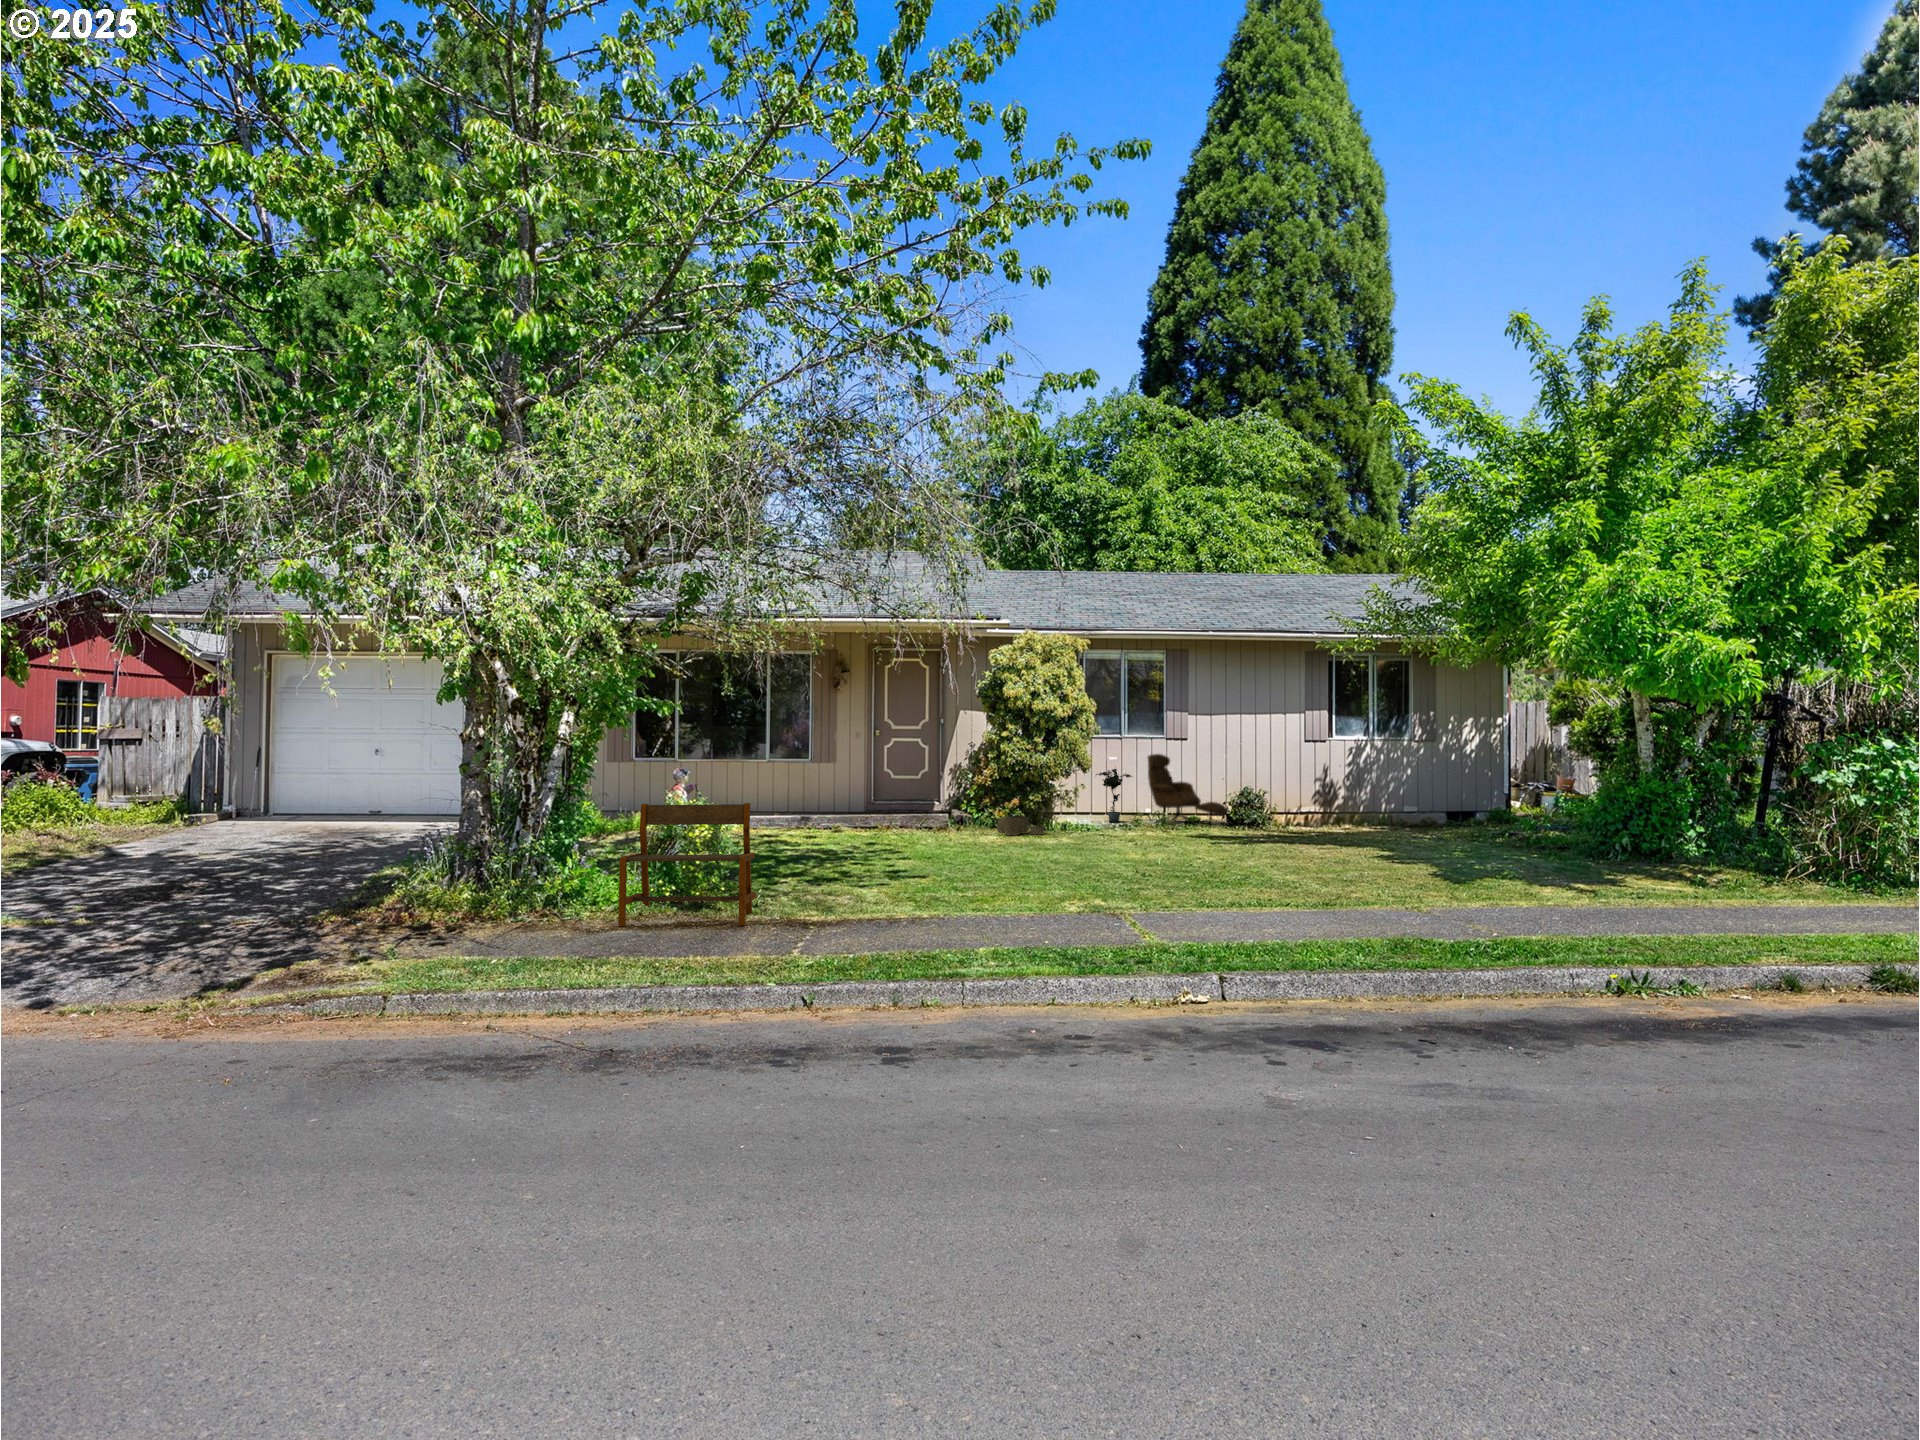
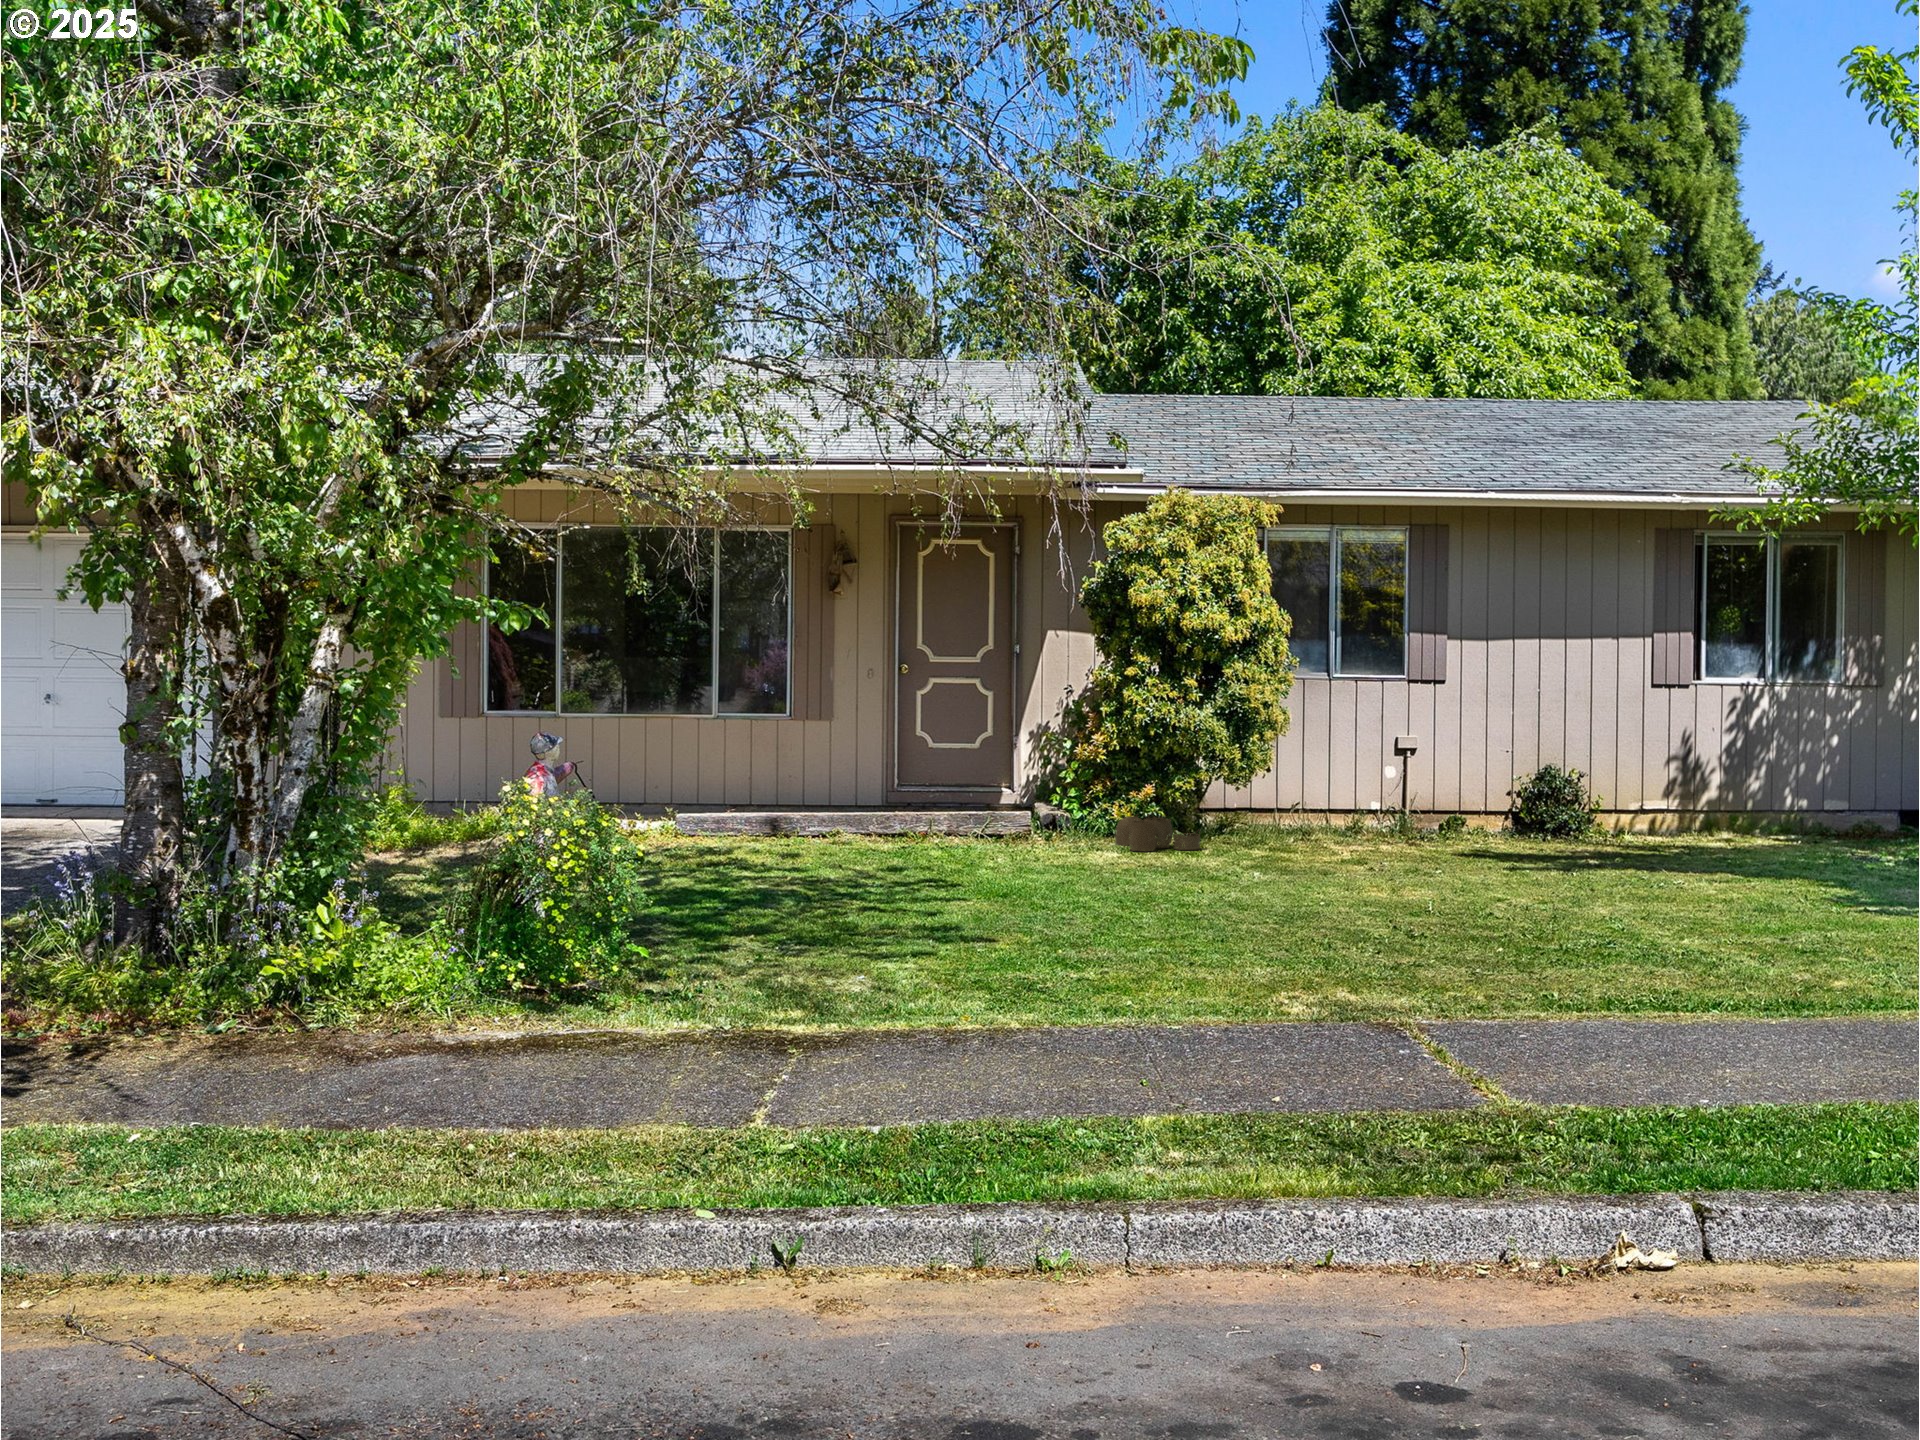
lounge chair: present [1147,754,1228,825] -> none [1377,708,1521,836]
potted plant: present [1096,769,1131,823] -> none [1284,730,1352,828]
bench: present [618,803,756,926] -> none [421,802,687,1041]

